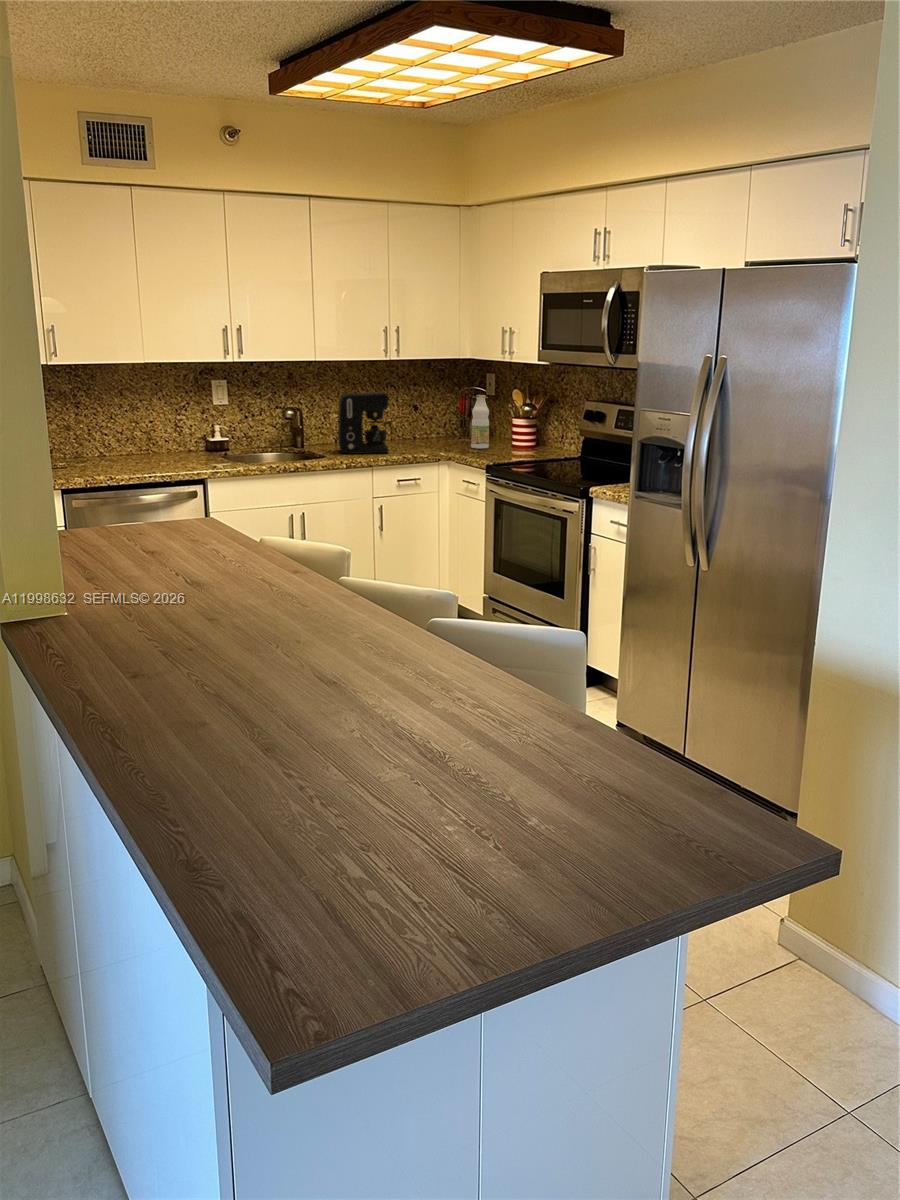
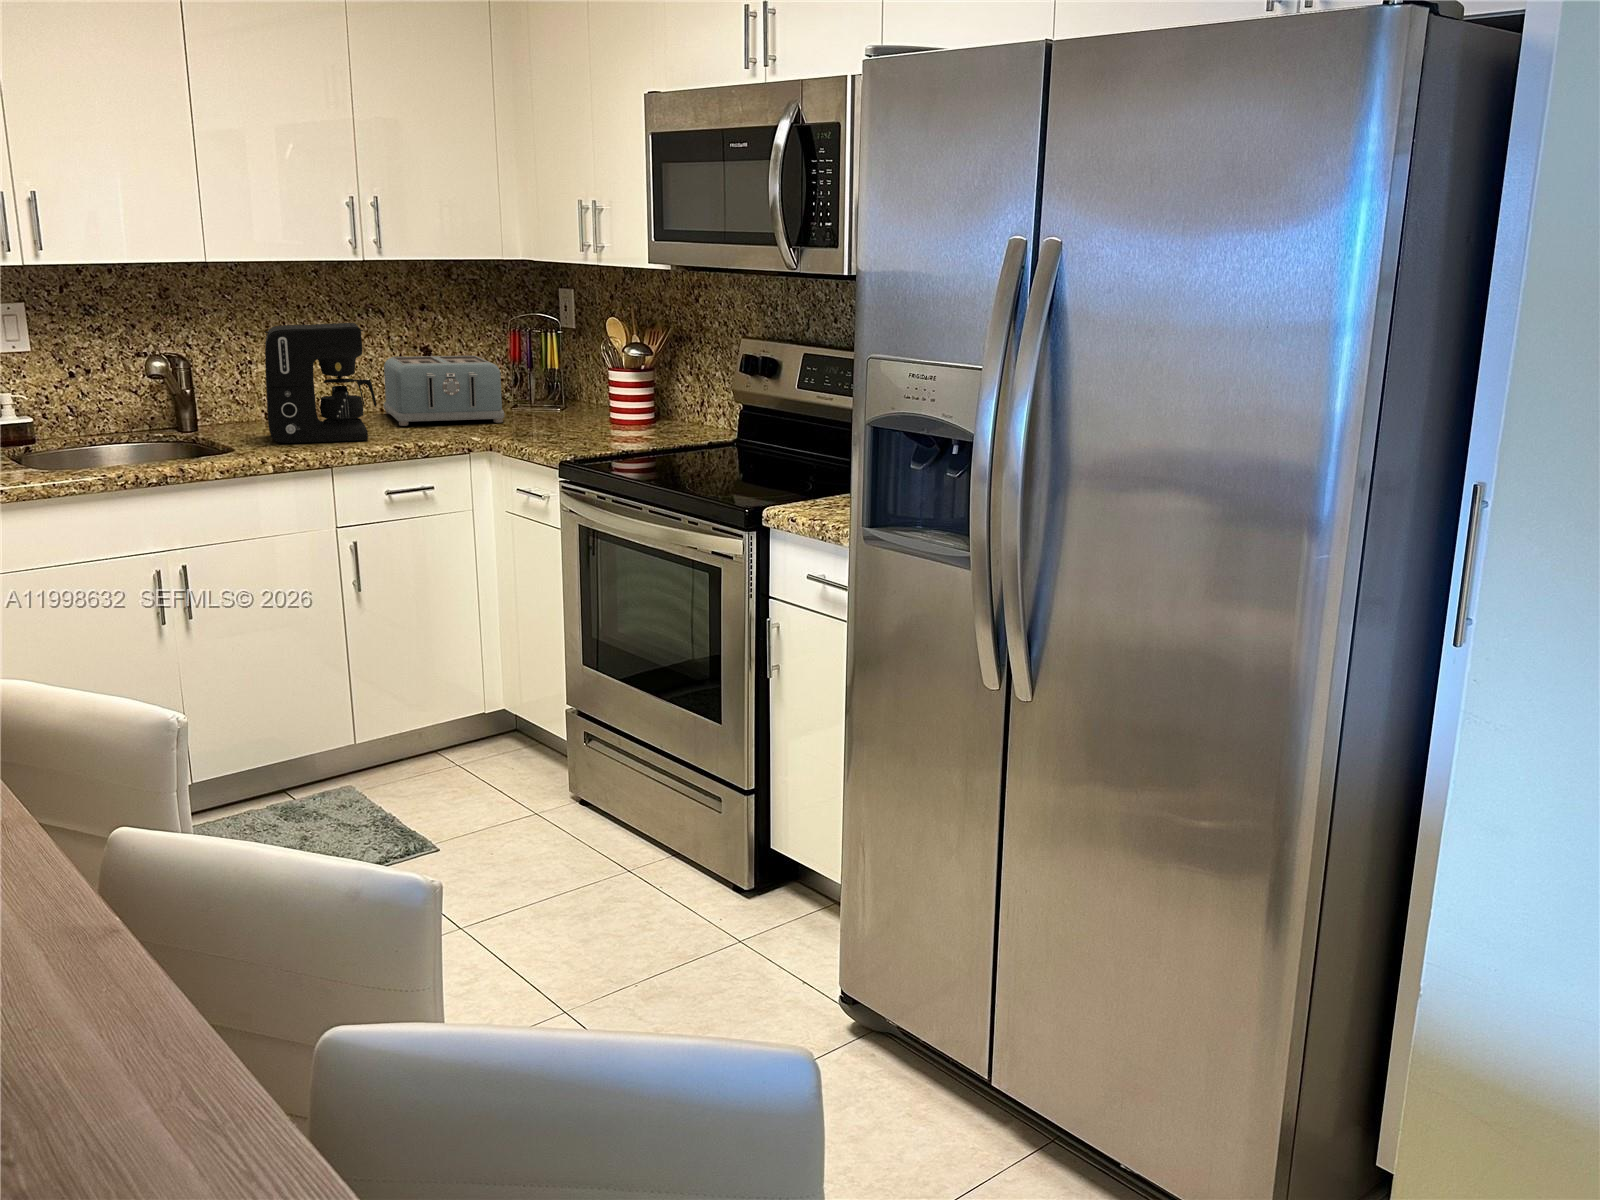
bottle: present [471,395,489,449] -> none [530,326,564,426]
toaster: none [393,411,457,447] -> present [384,356,504,426]

